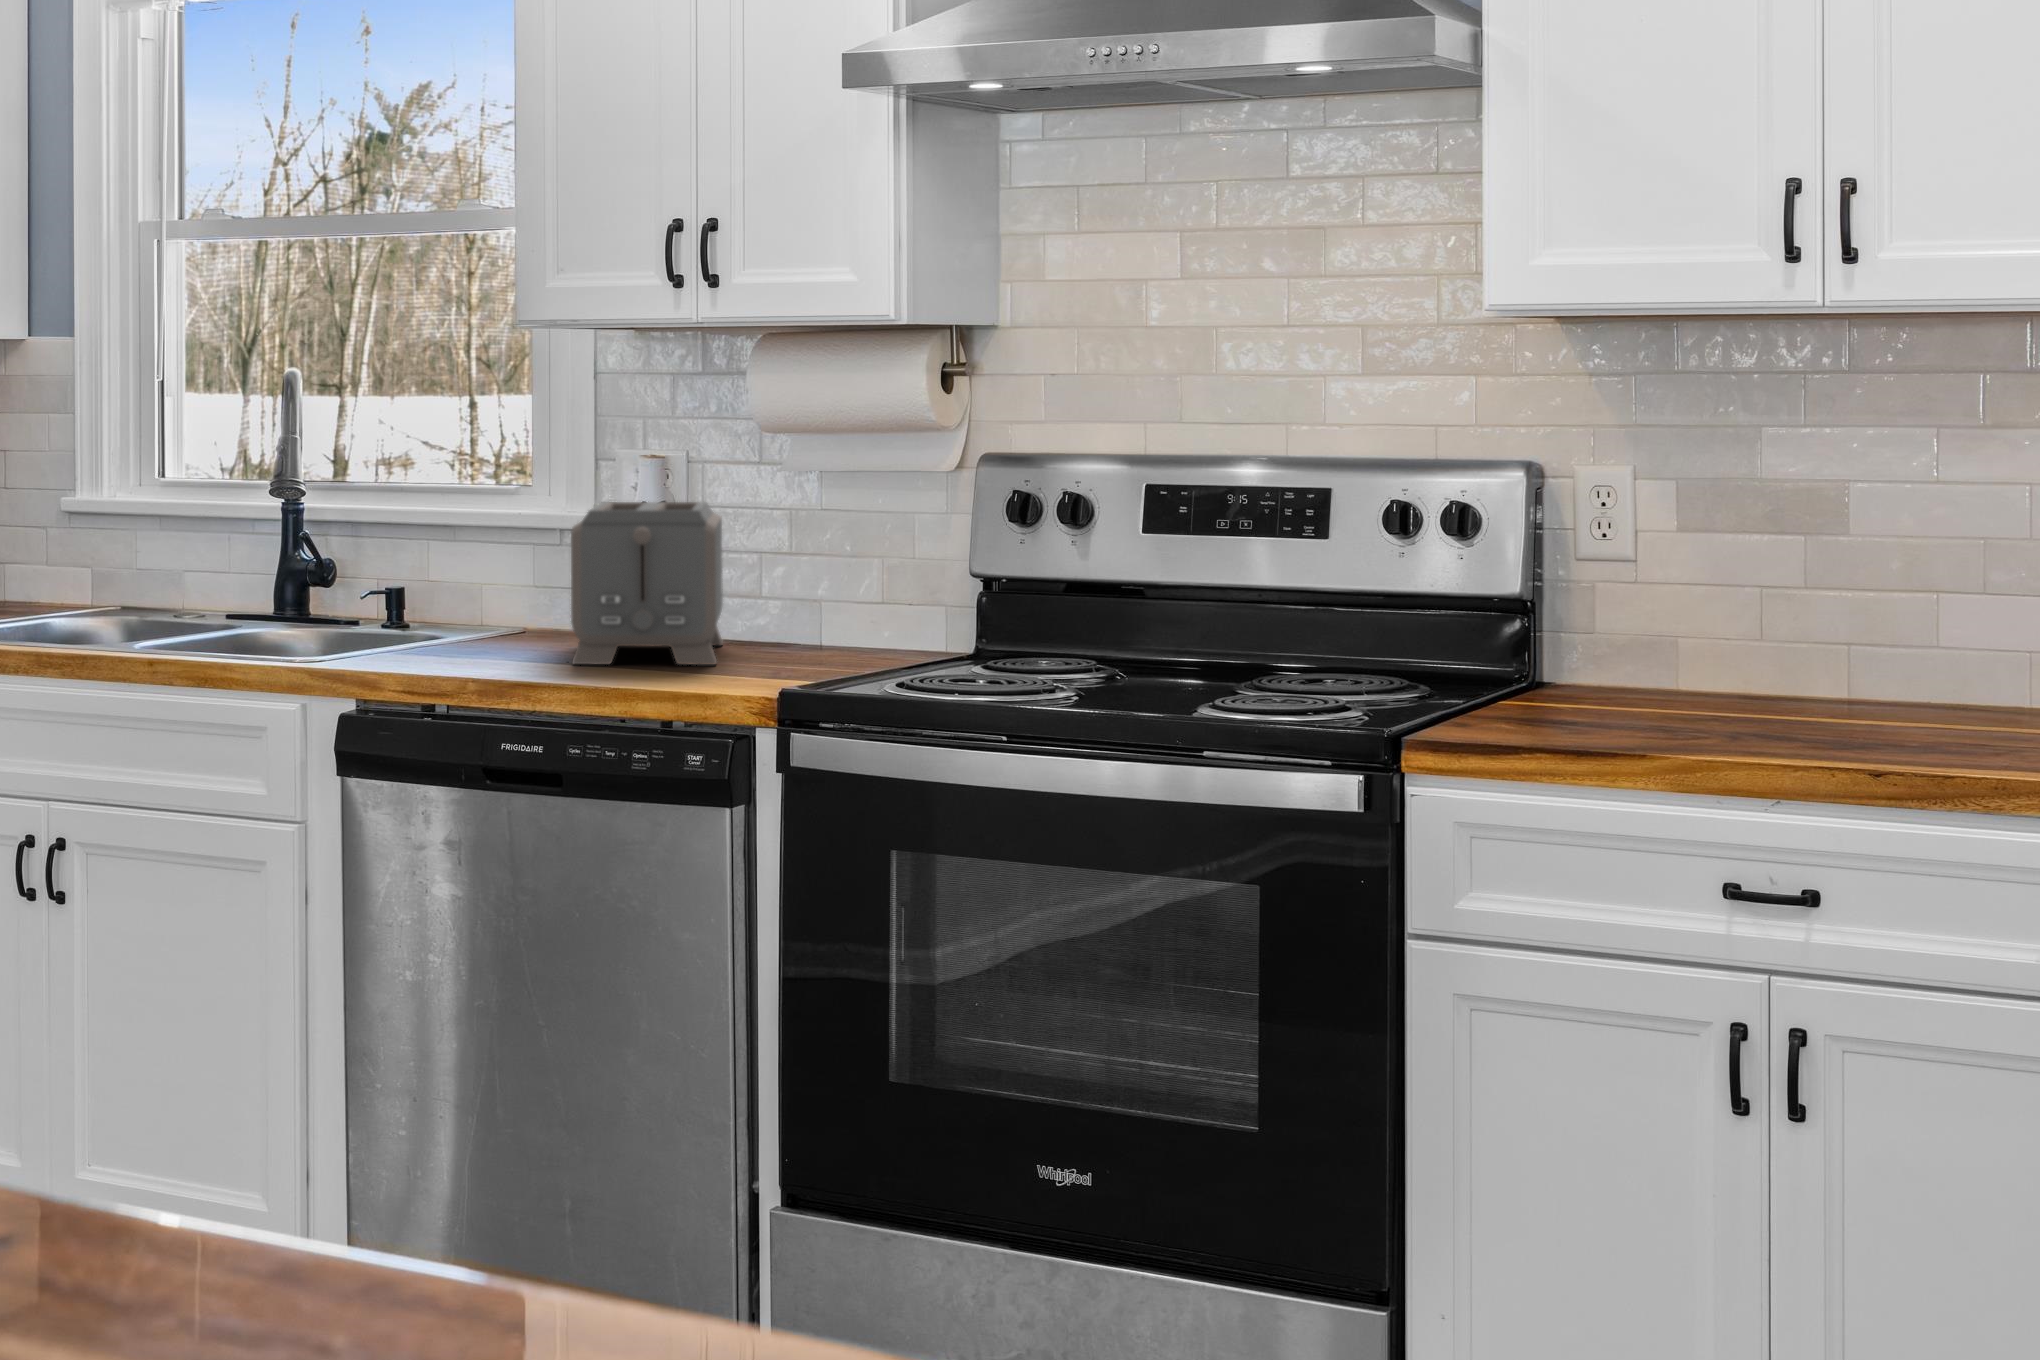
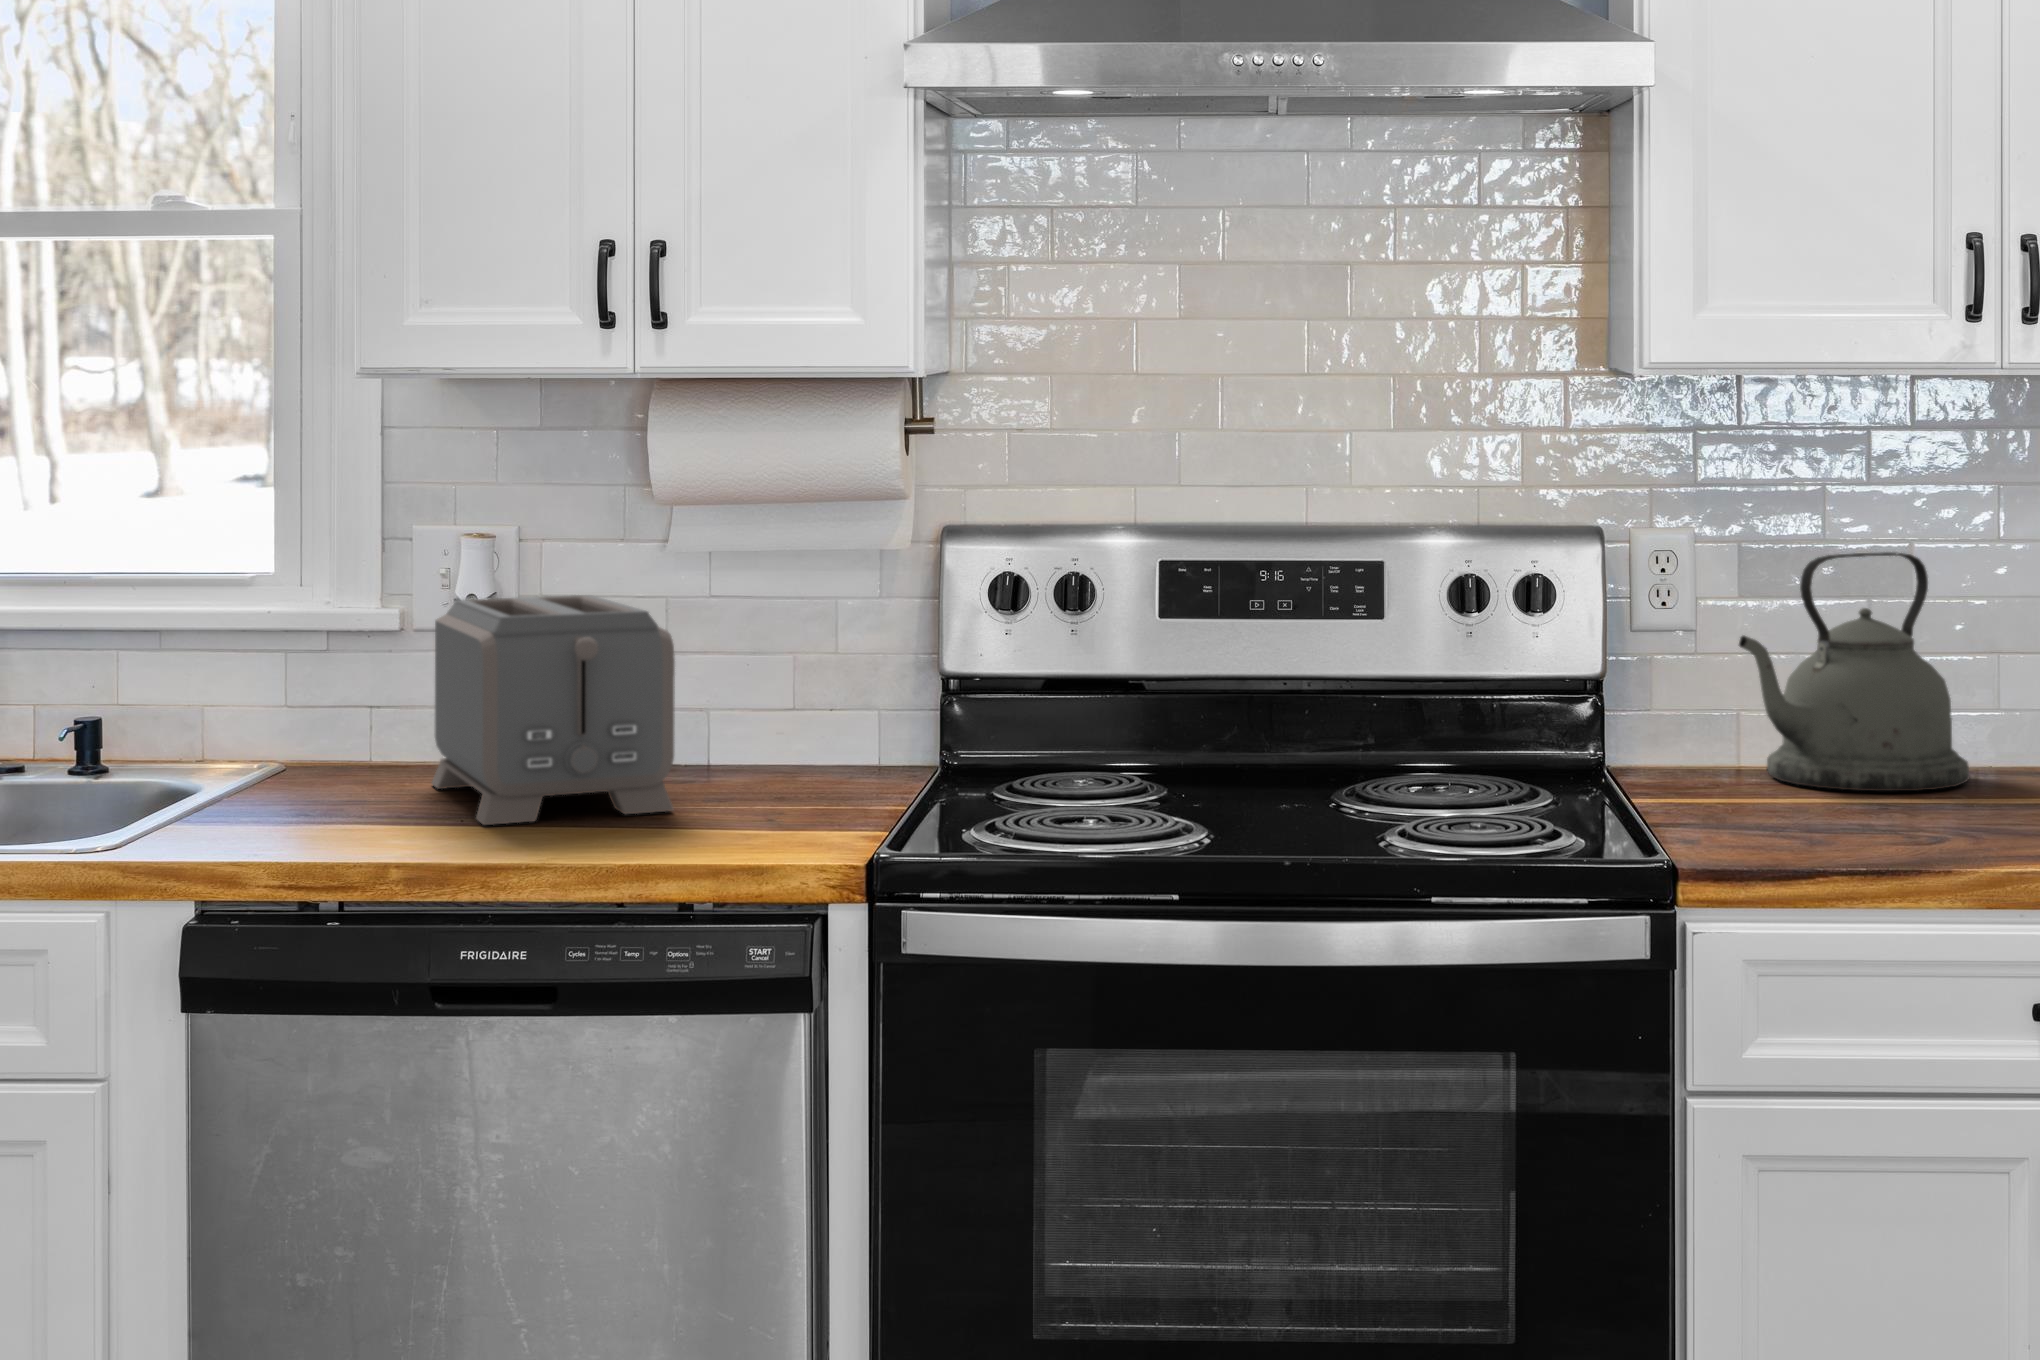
kettle: none [1616,487,1875,711] -> present [1739,552,1969,791]

